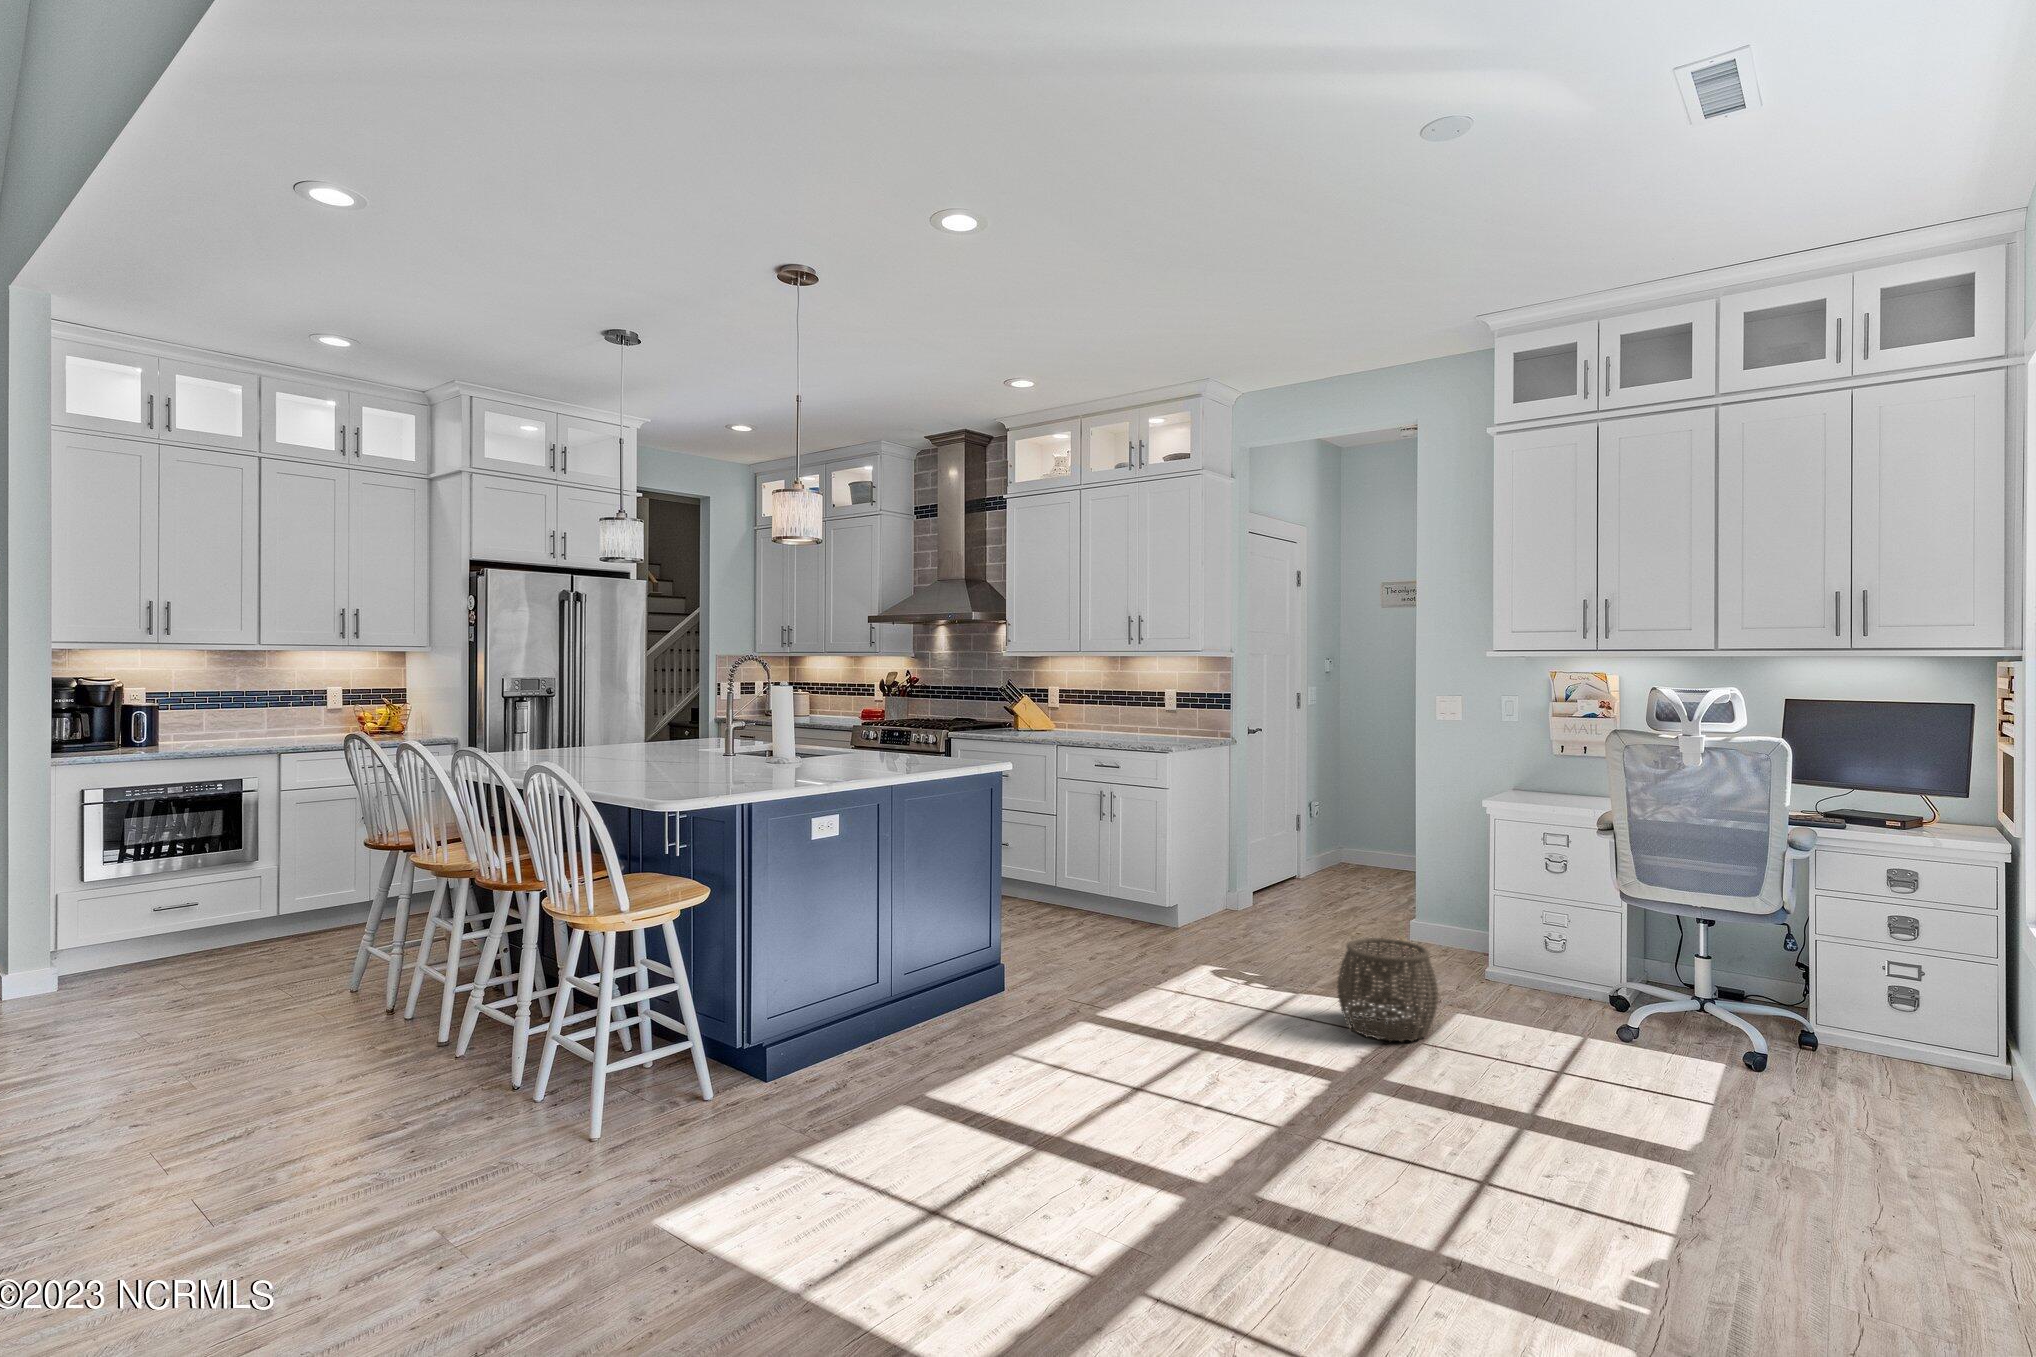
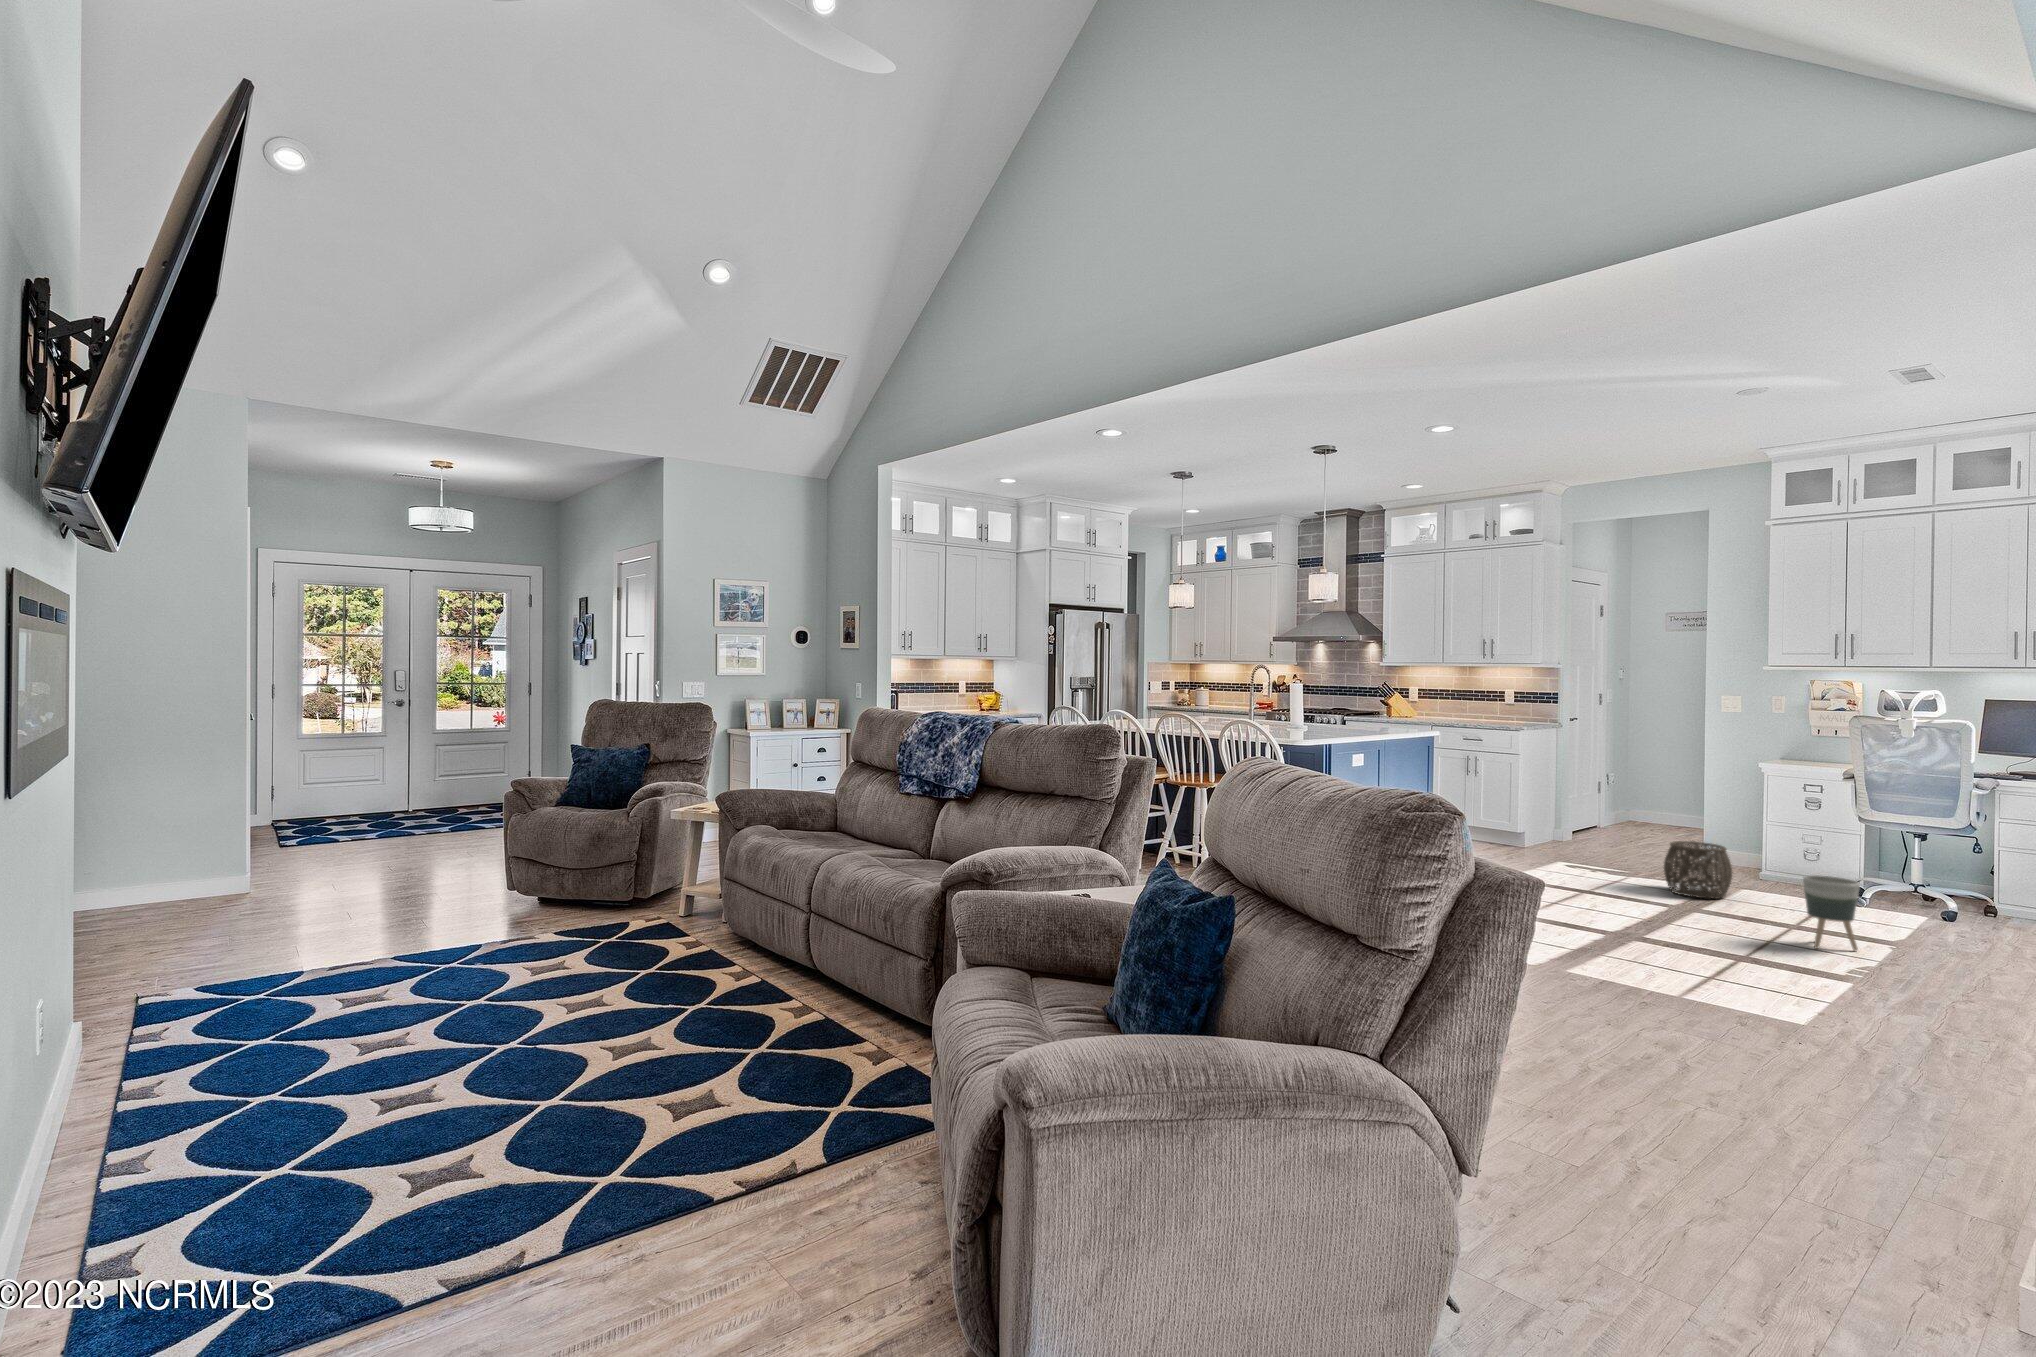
planter: none [1533,1037,1629,1190] -> present [1803,875,1860,951]

